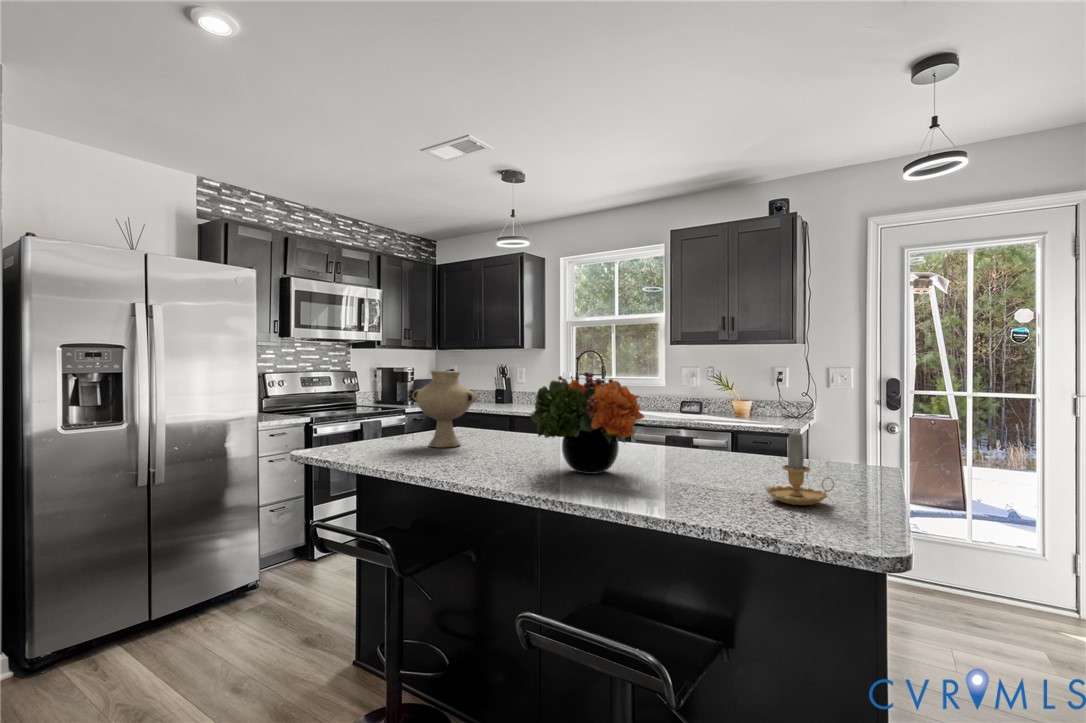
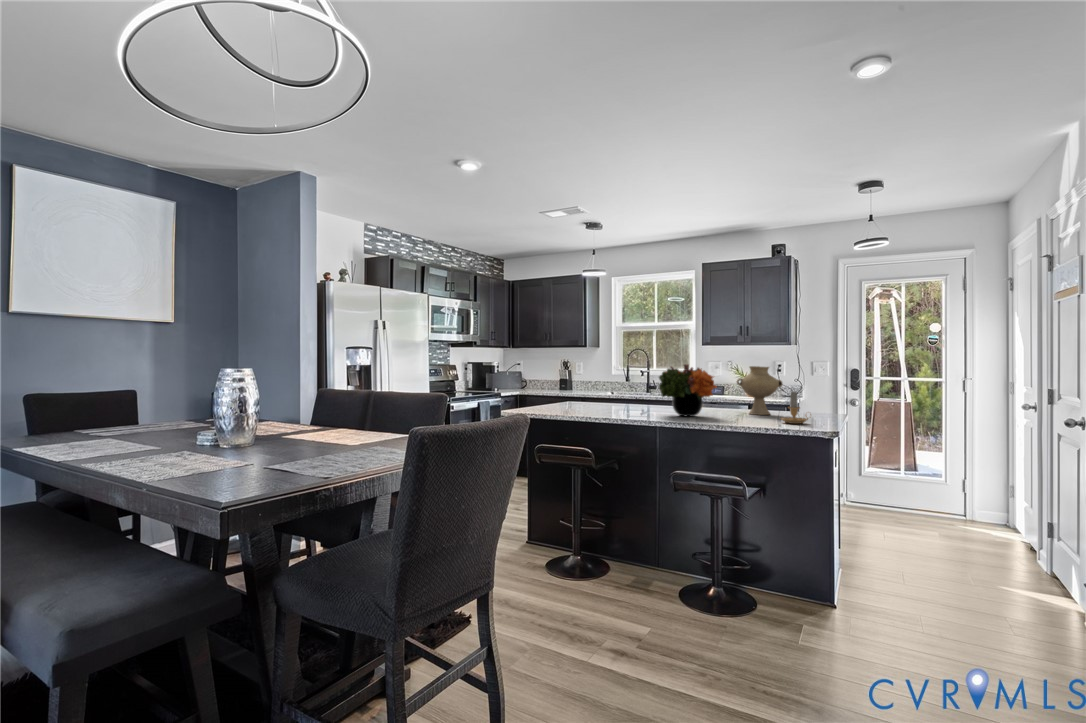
vase: present [412,371,477,447] -> present [737,366,783,415]

